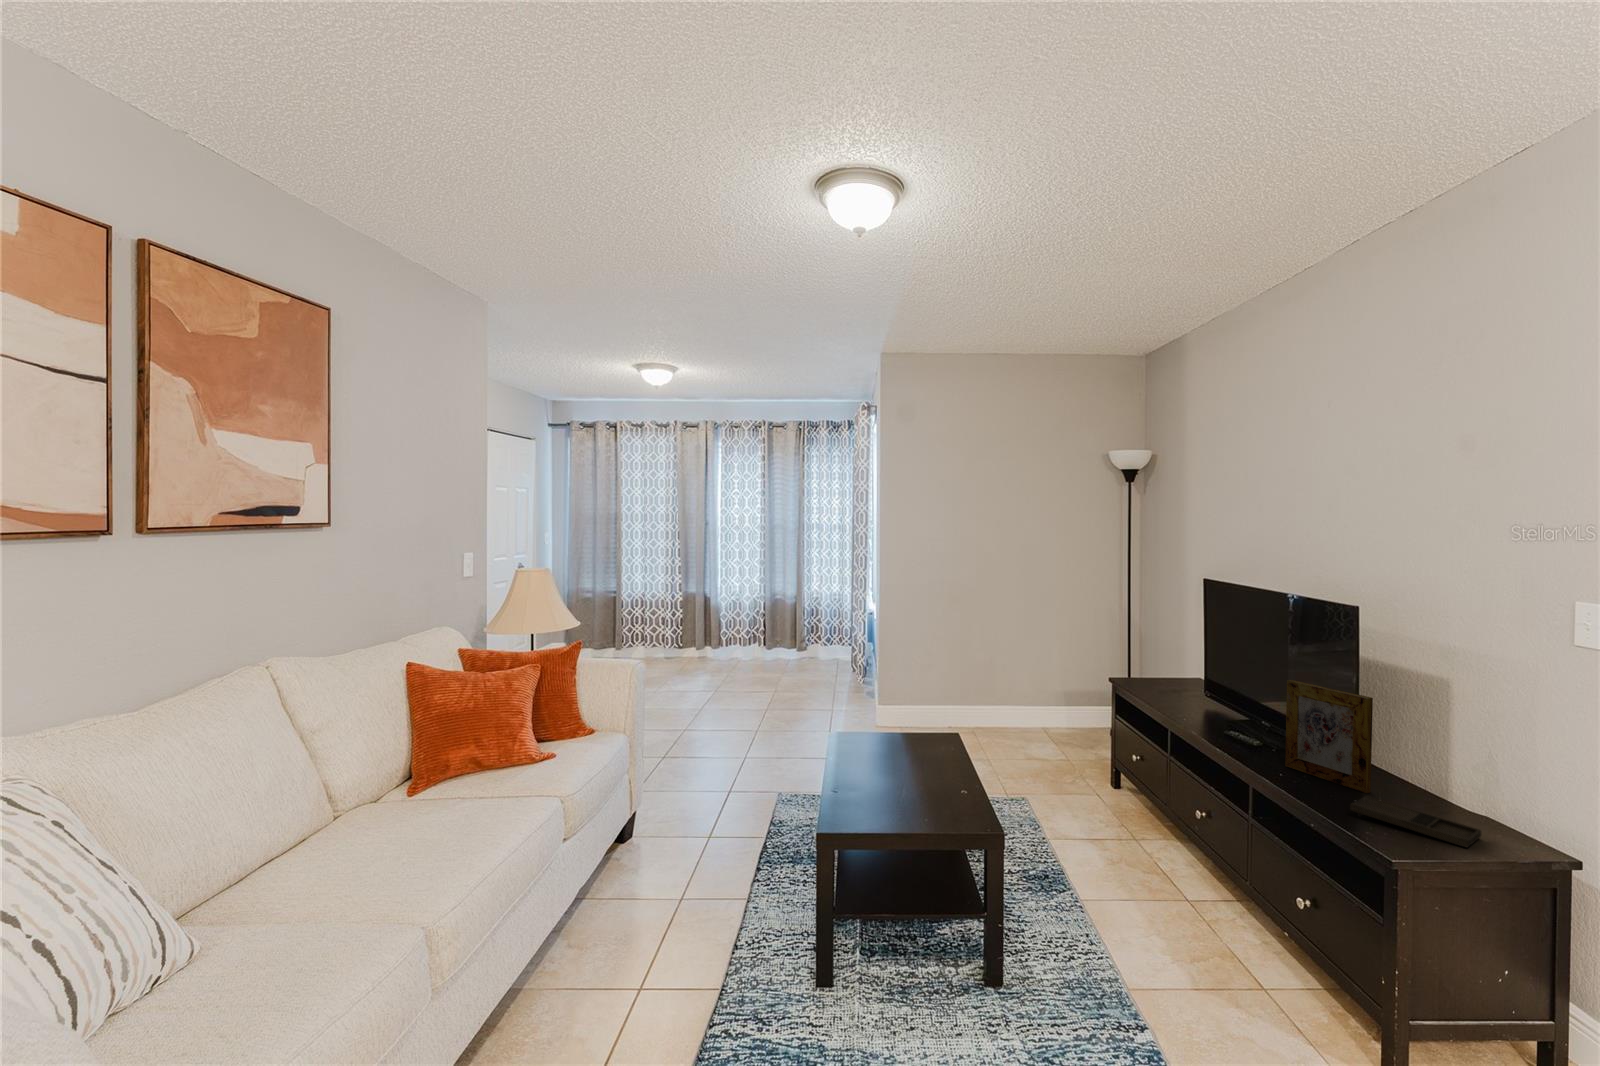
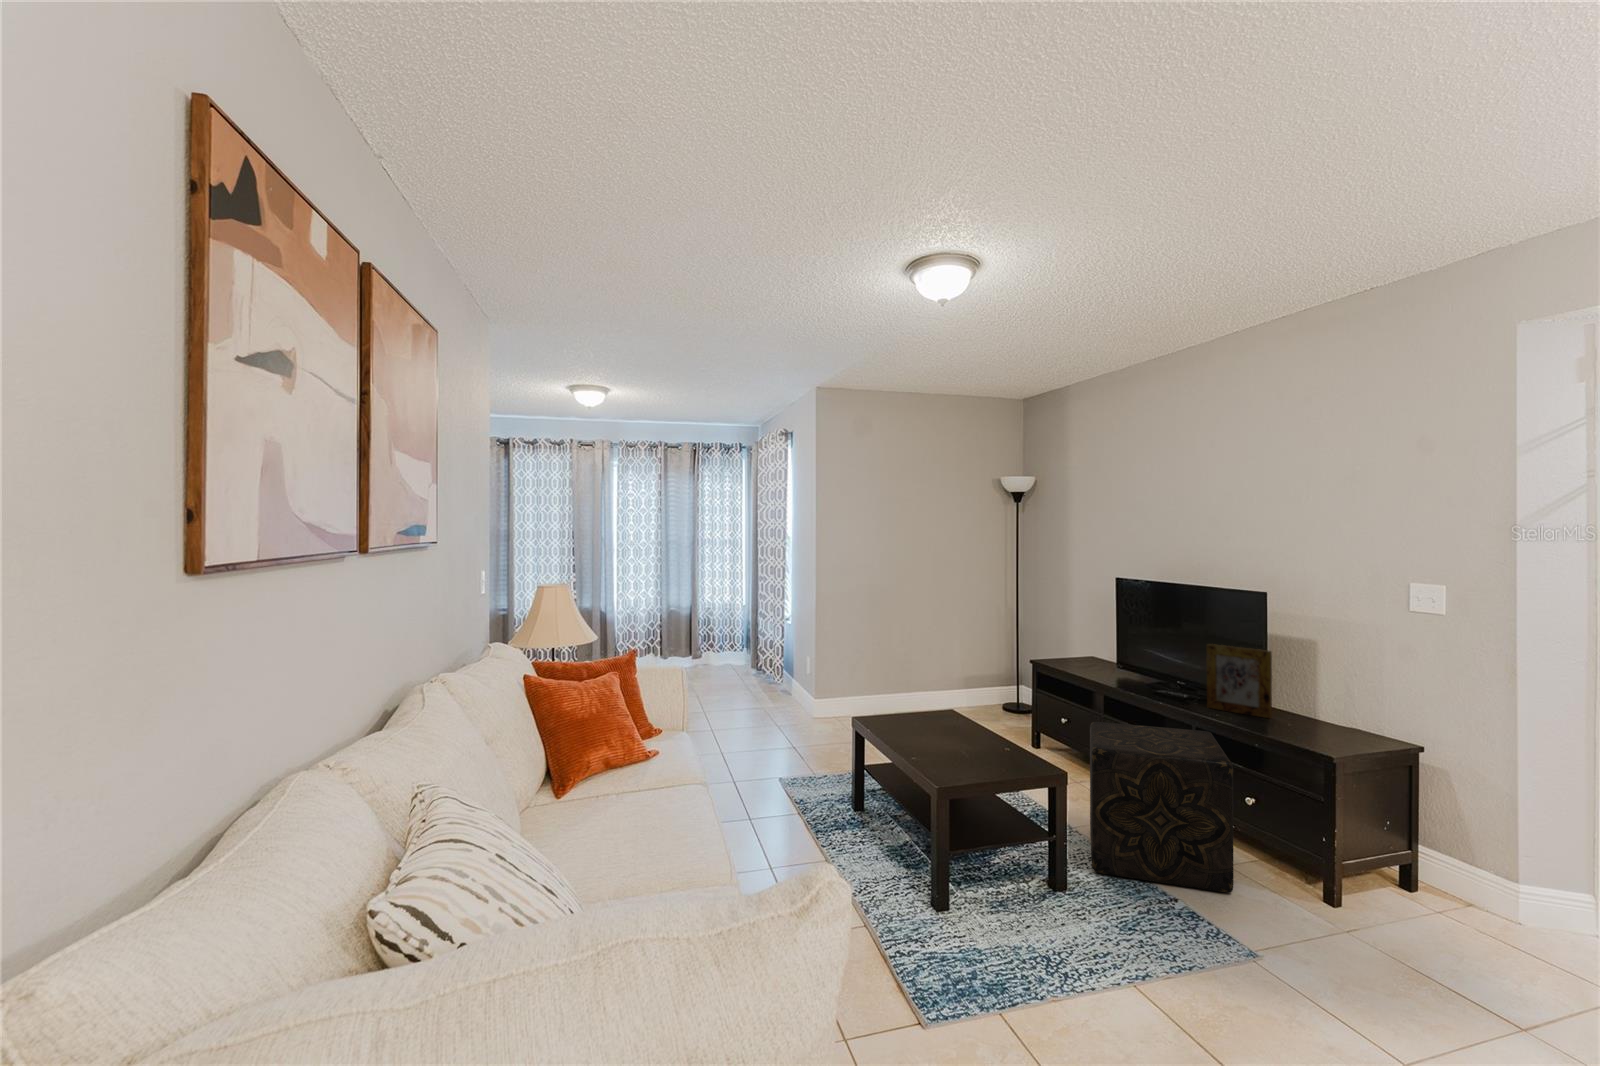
ottoman: none [1058,771,1266,1032] -> present [1090,722,1234,893]
tray: present [1350,796,1481,848] -> none [1276,718,1356,742]

